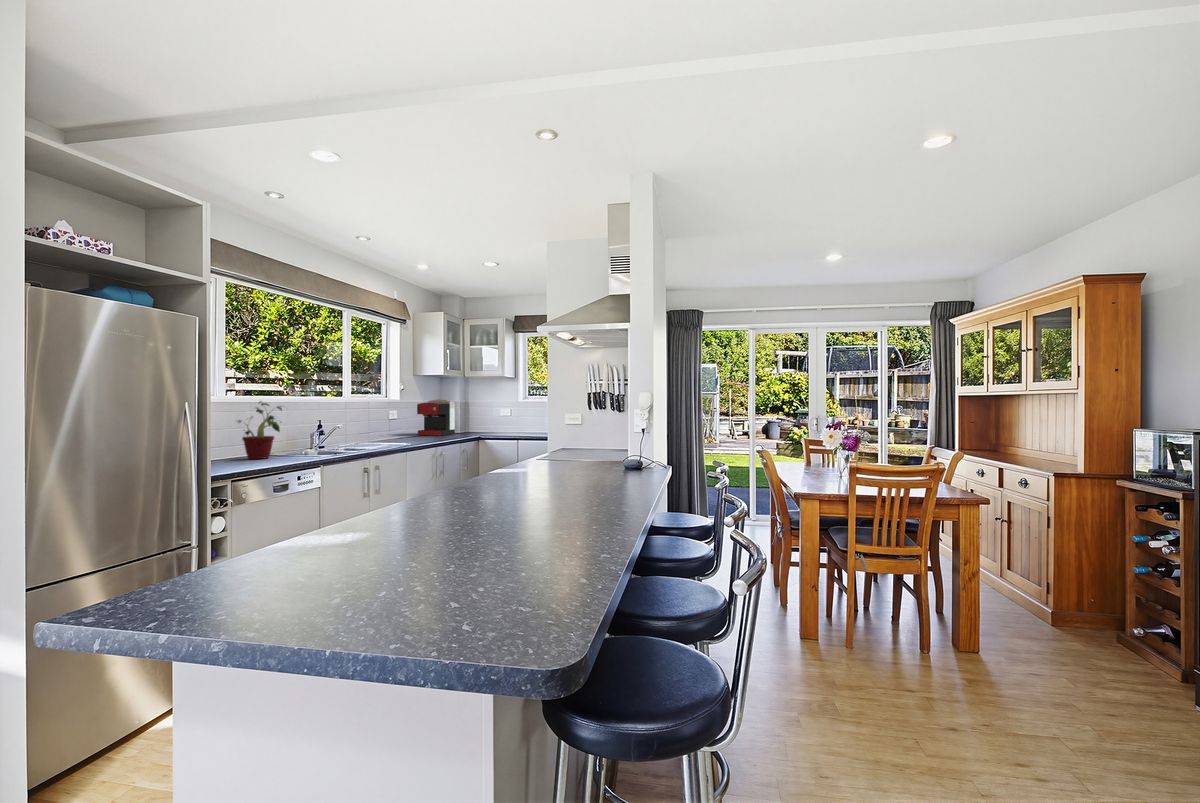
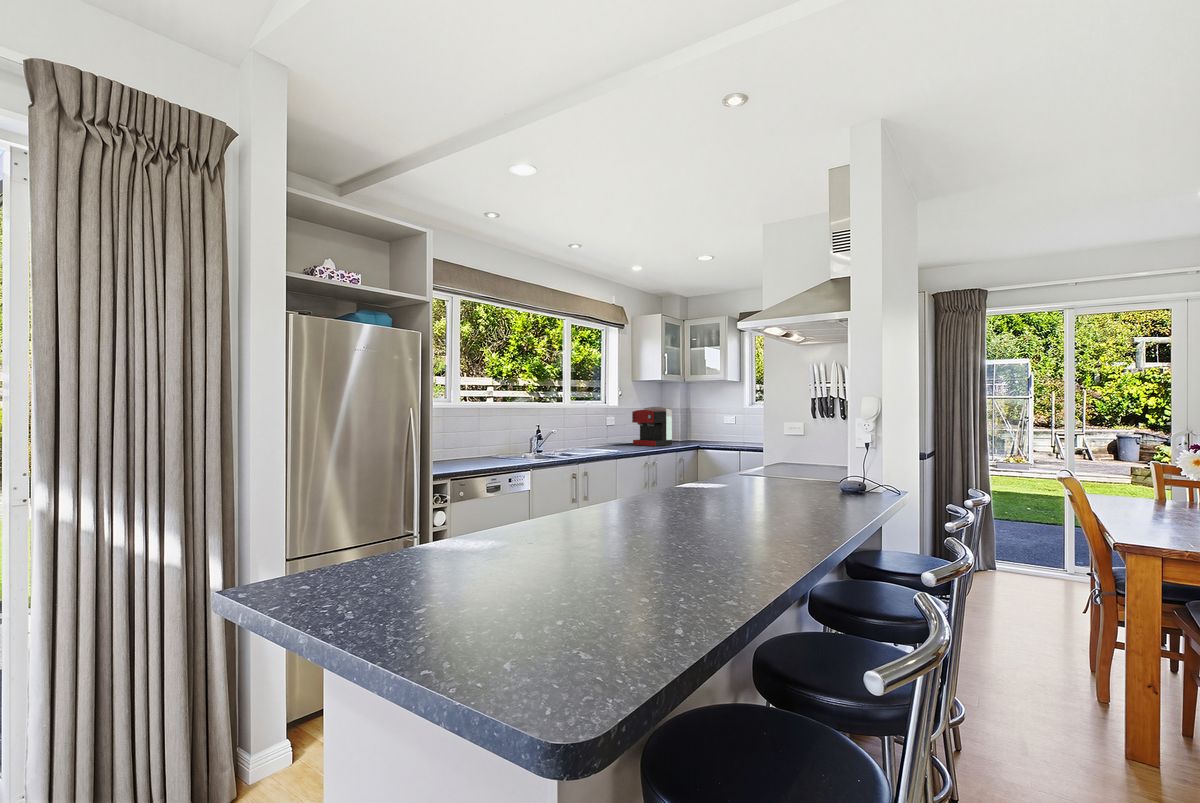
potted plant: present [239,401,282,459] -> none [459,407,502,462]

